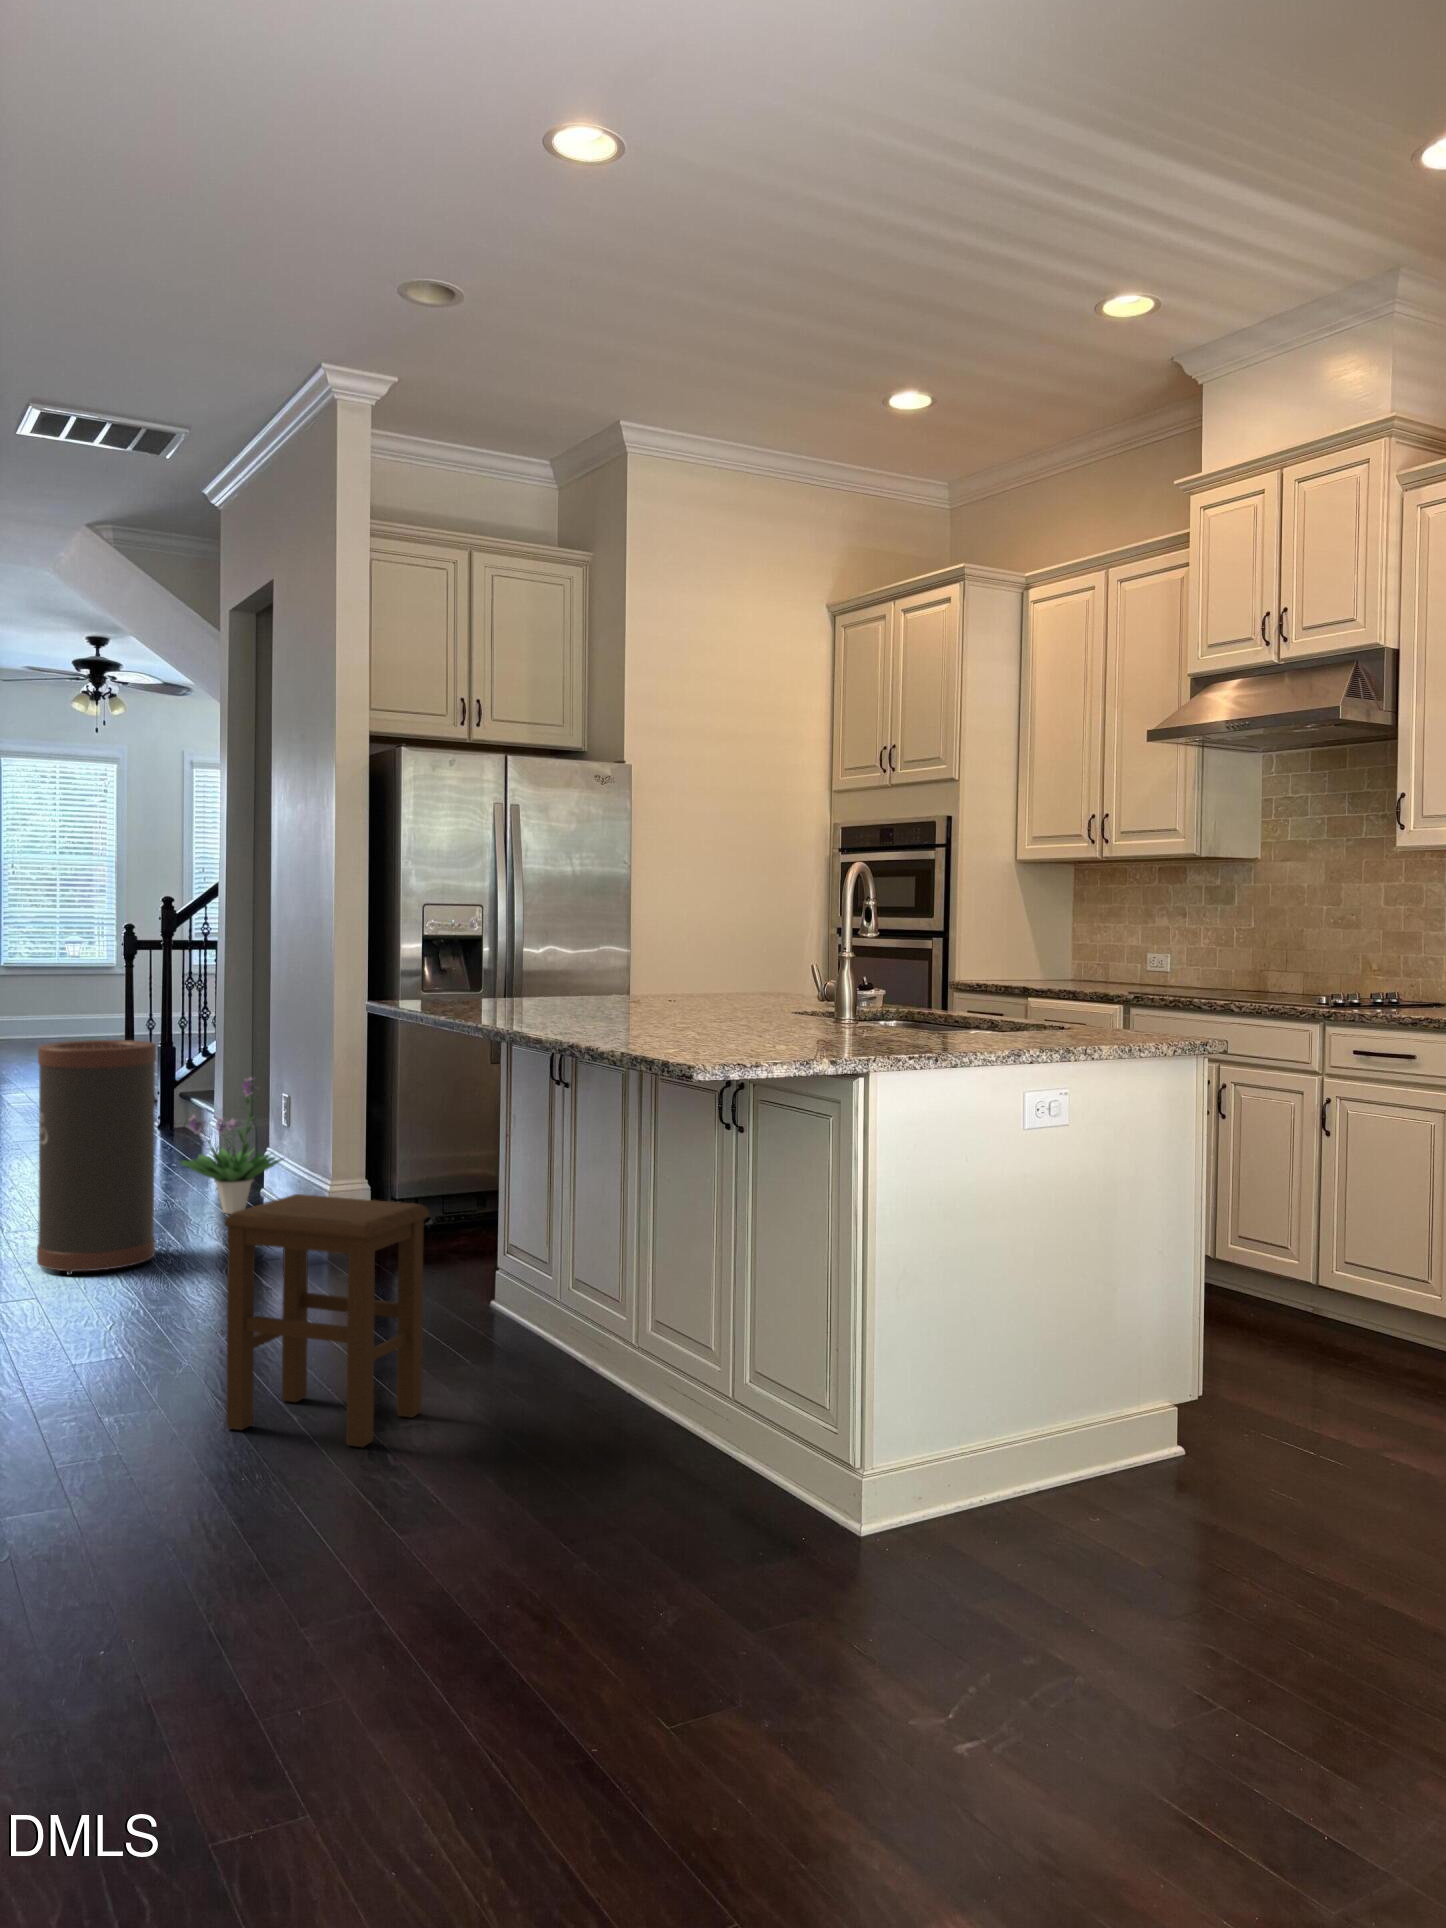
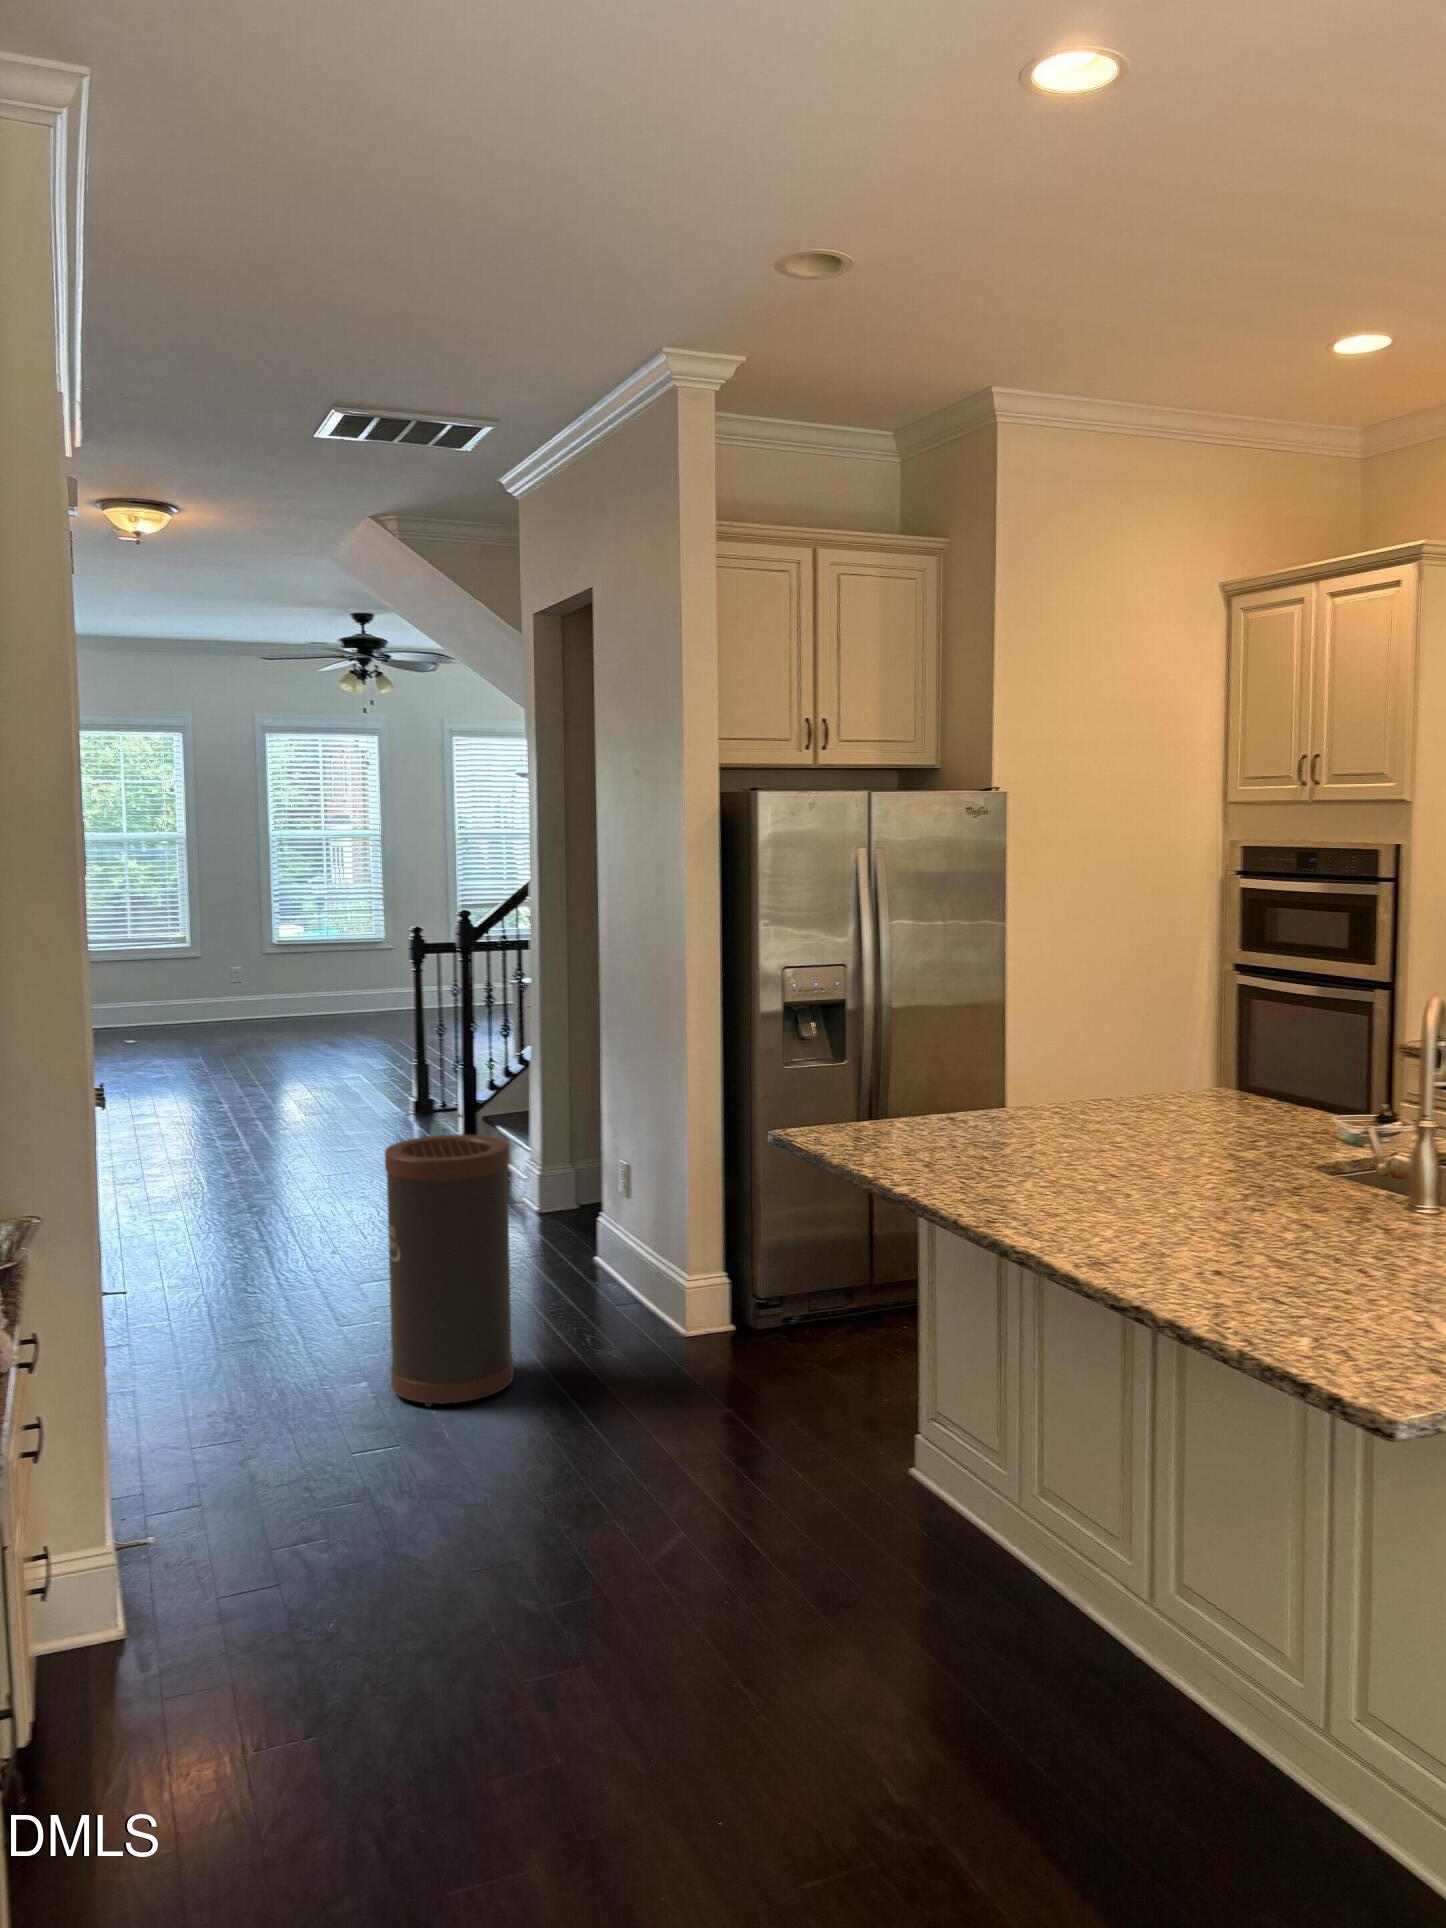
potted plant: present [181,1078,283,1214] -> none [517,1150,630,1301]
stool: present [225,1194,429,1447] -> none [670,1414,908,1761]

